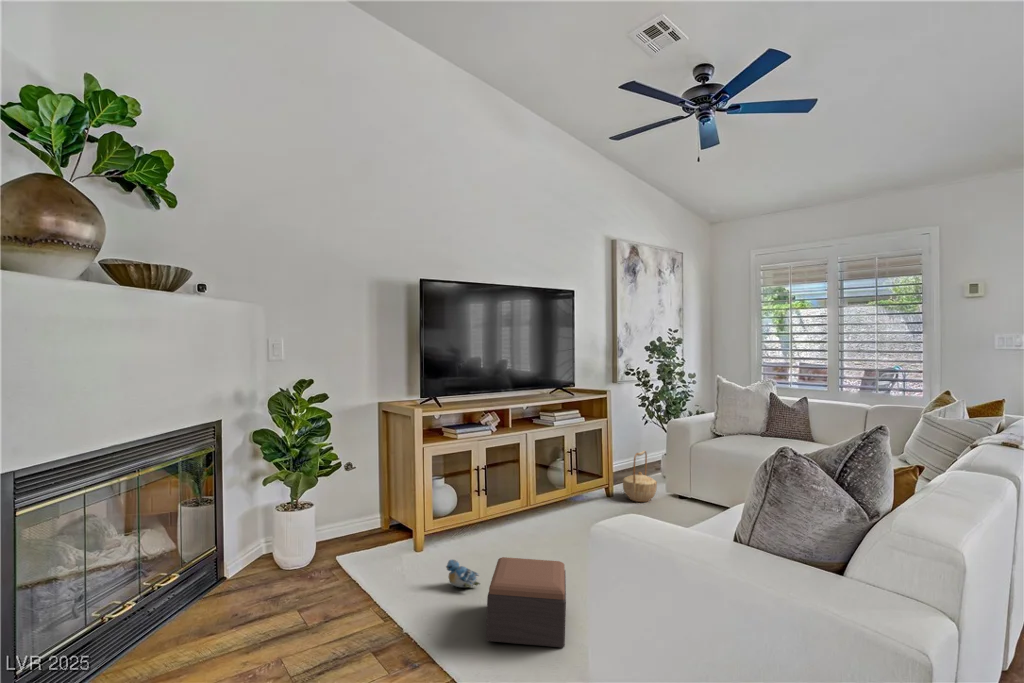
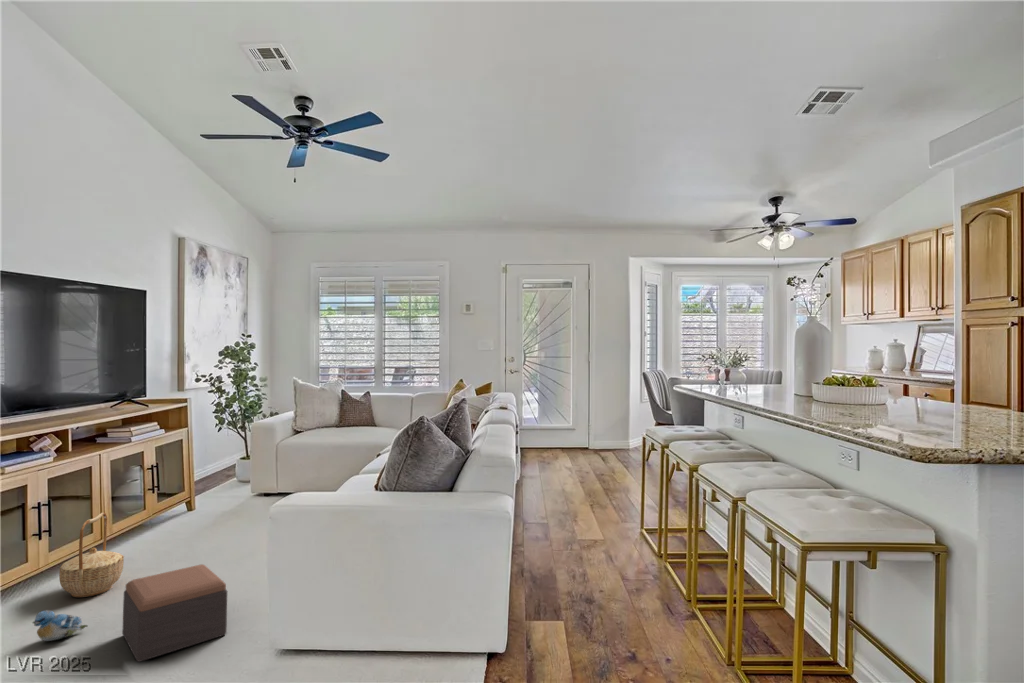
basket: present [623,451,657,502] -> present [59,513,124,597]

